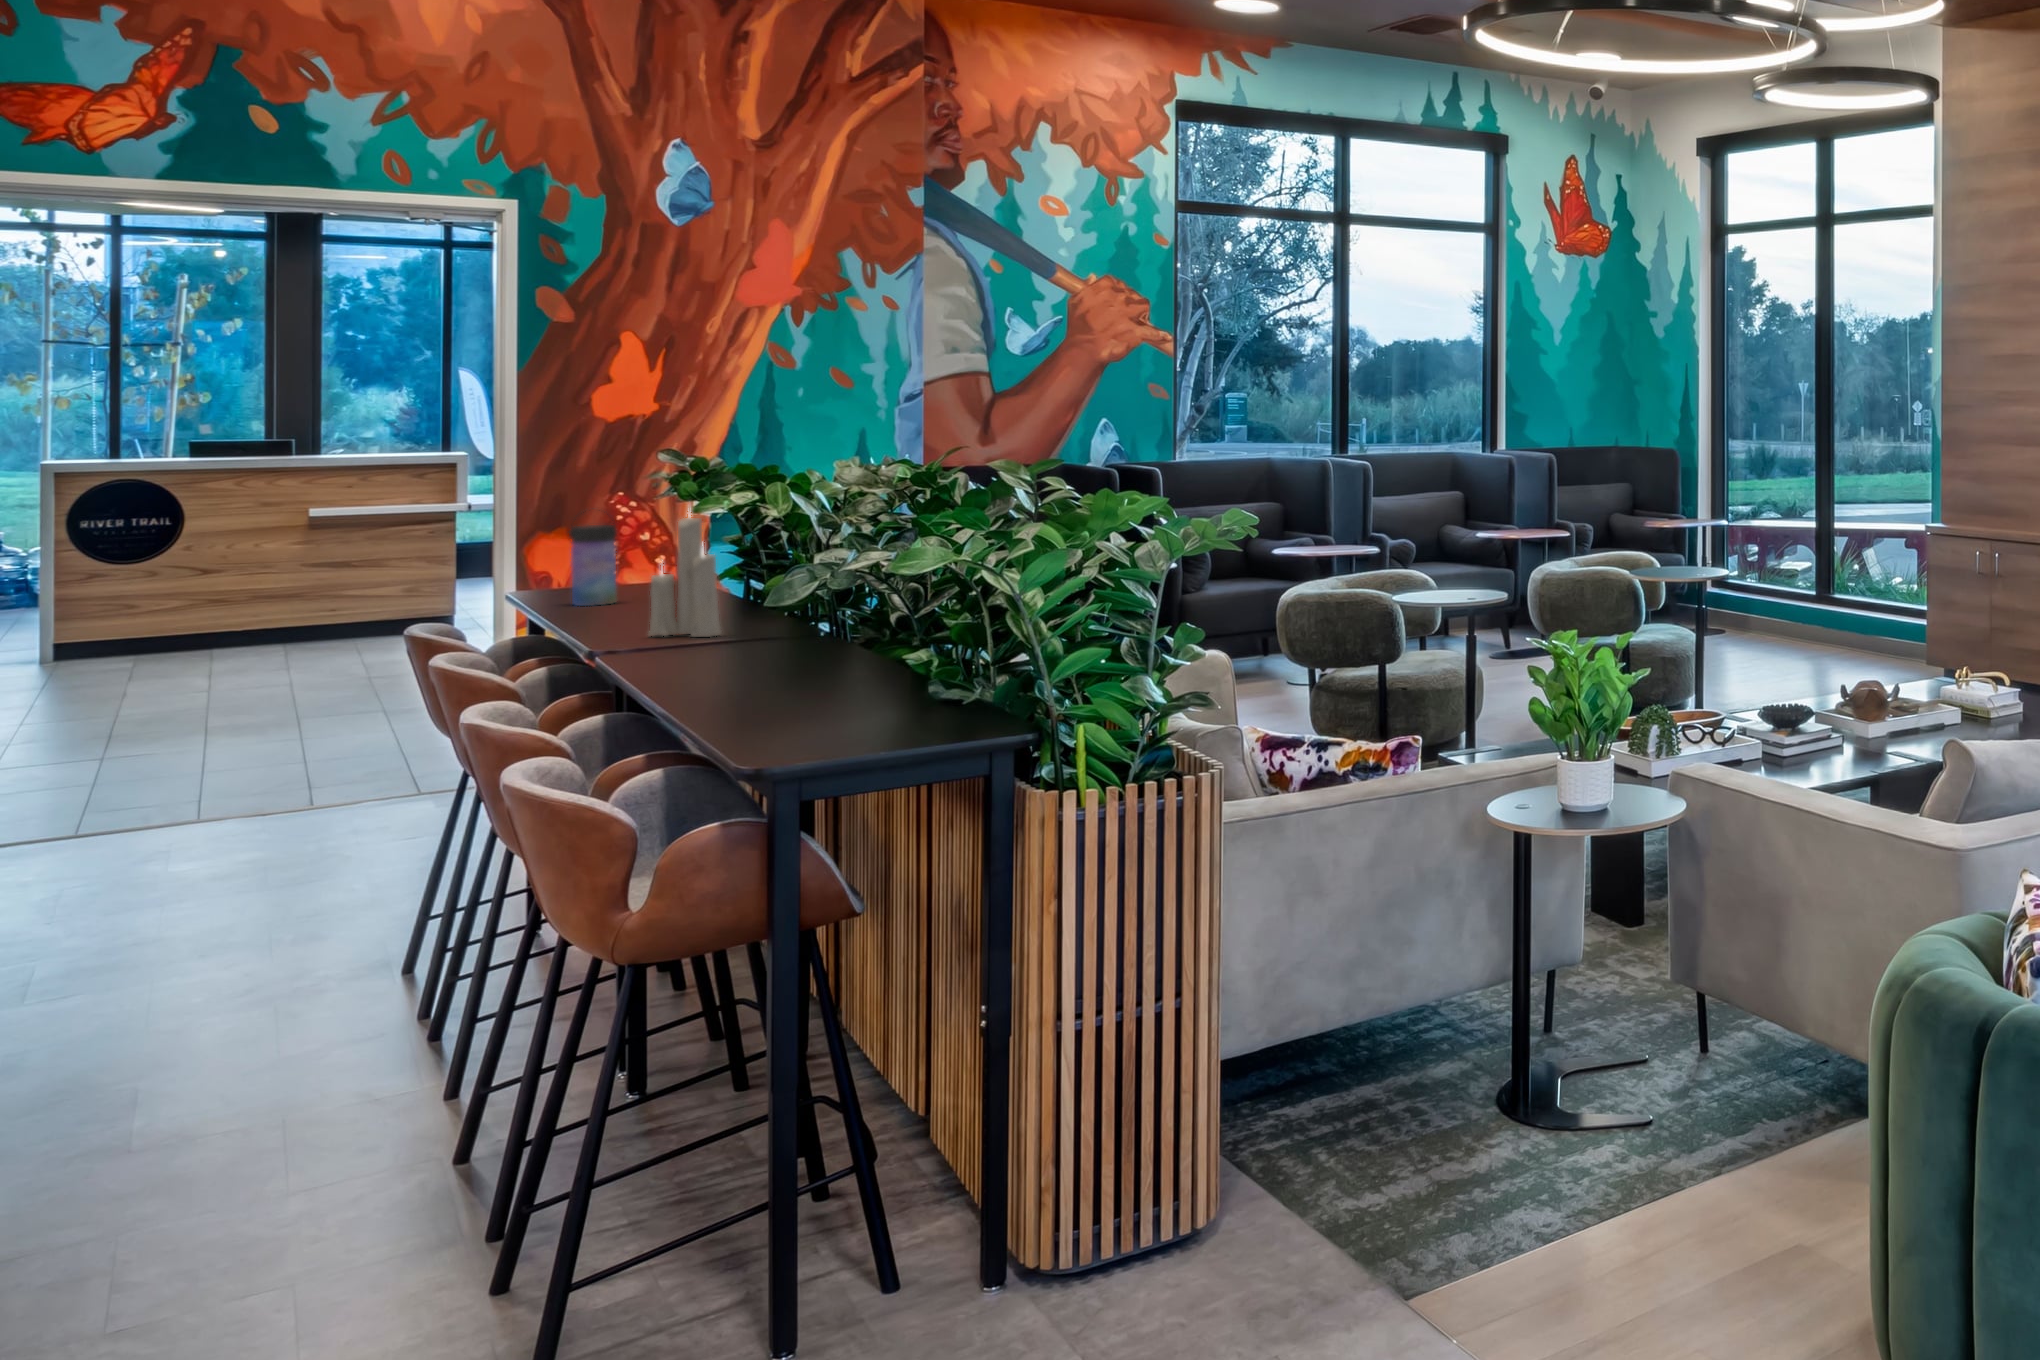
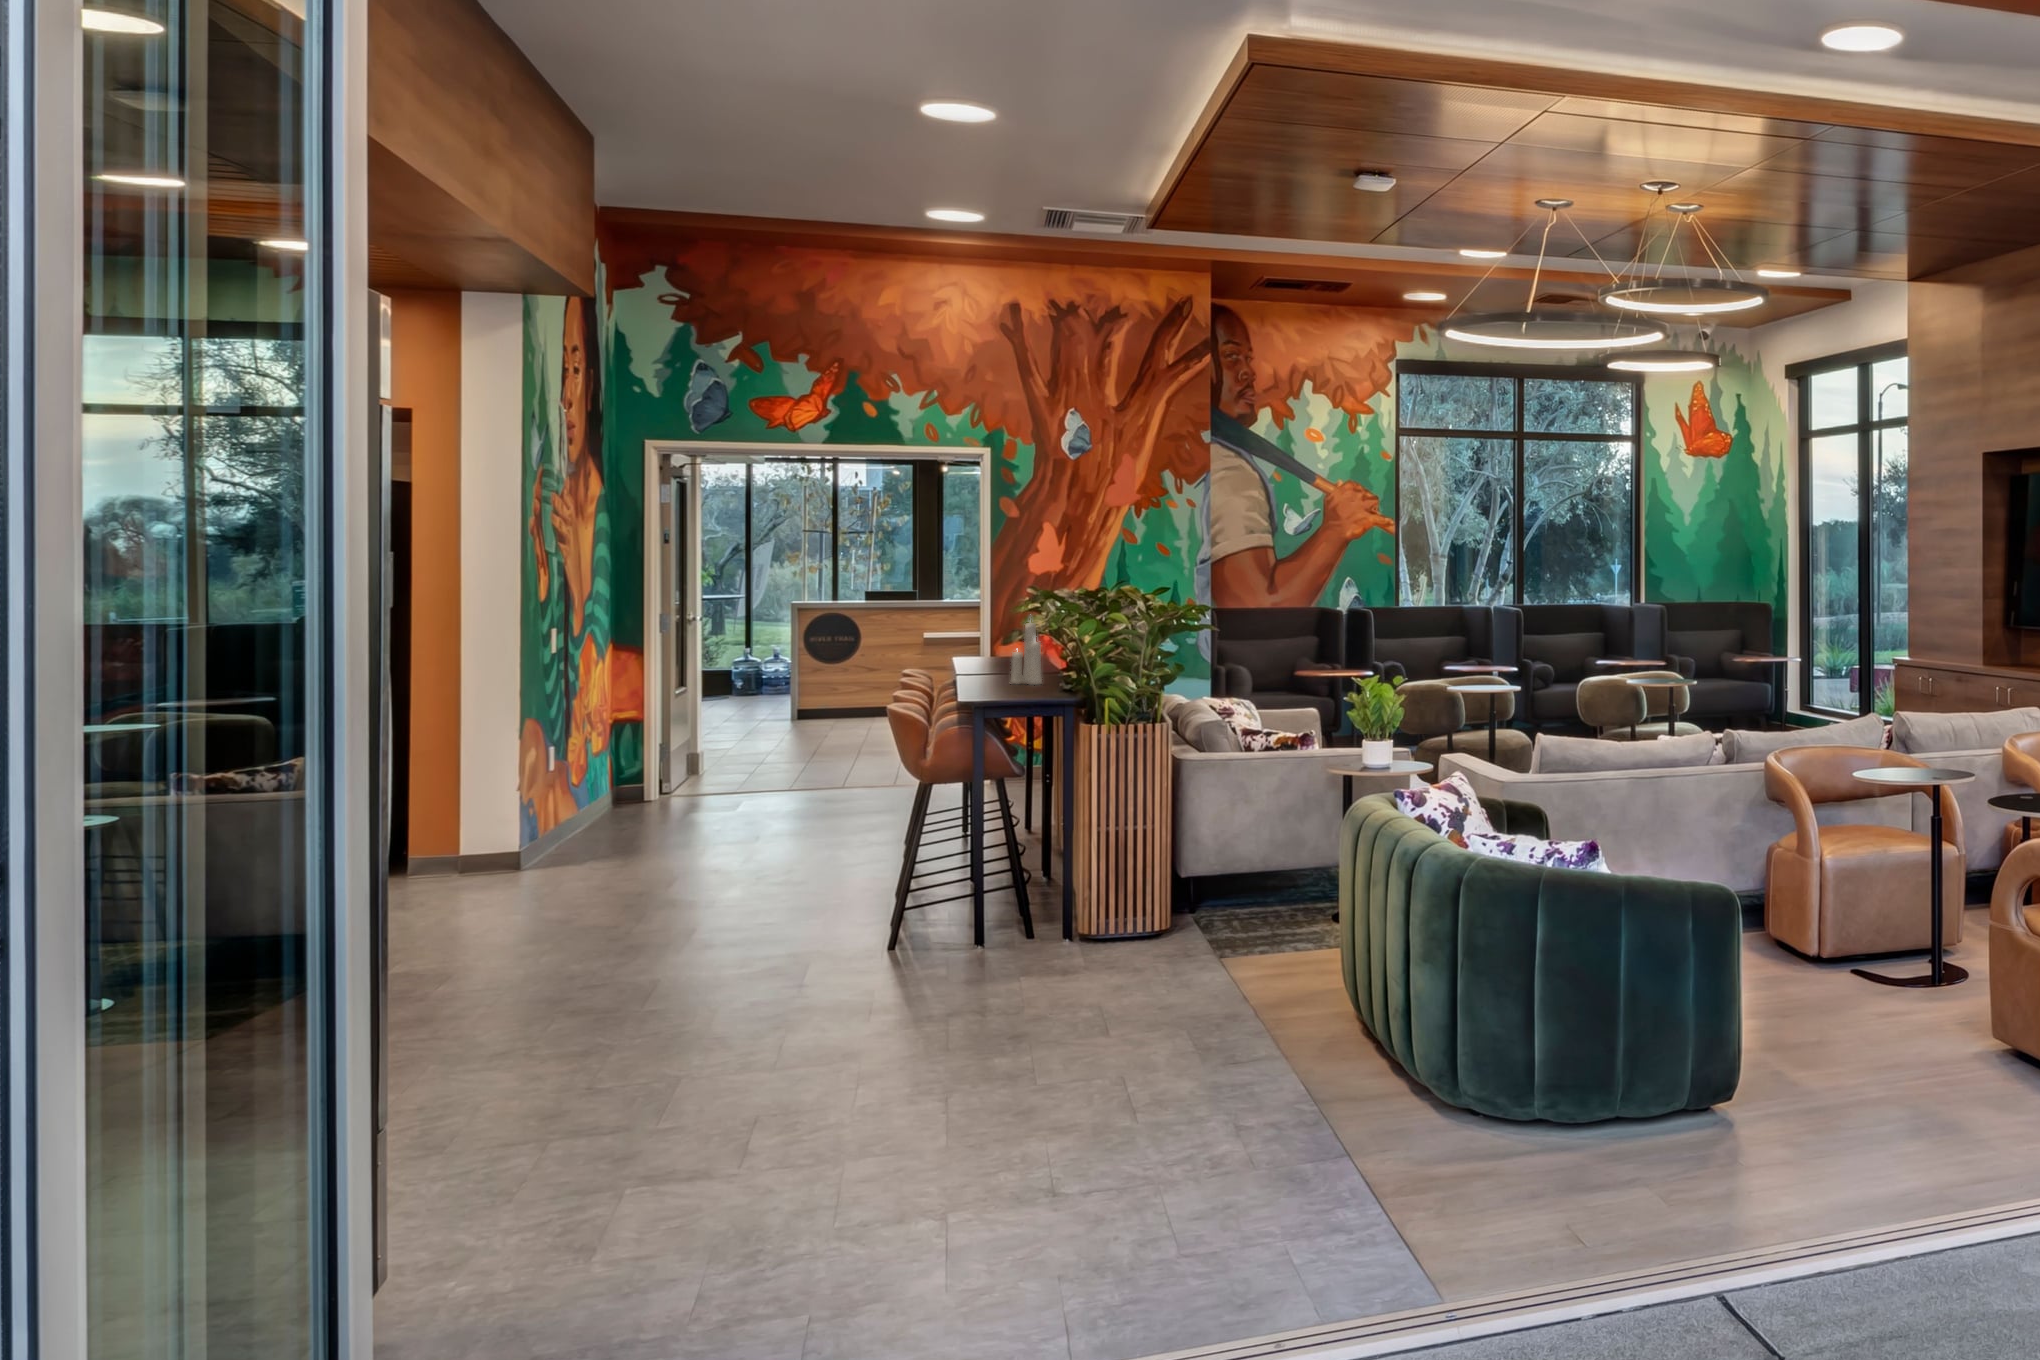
water bottle: present [569,519,617,606] -> none [987,623,1010,676]

